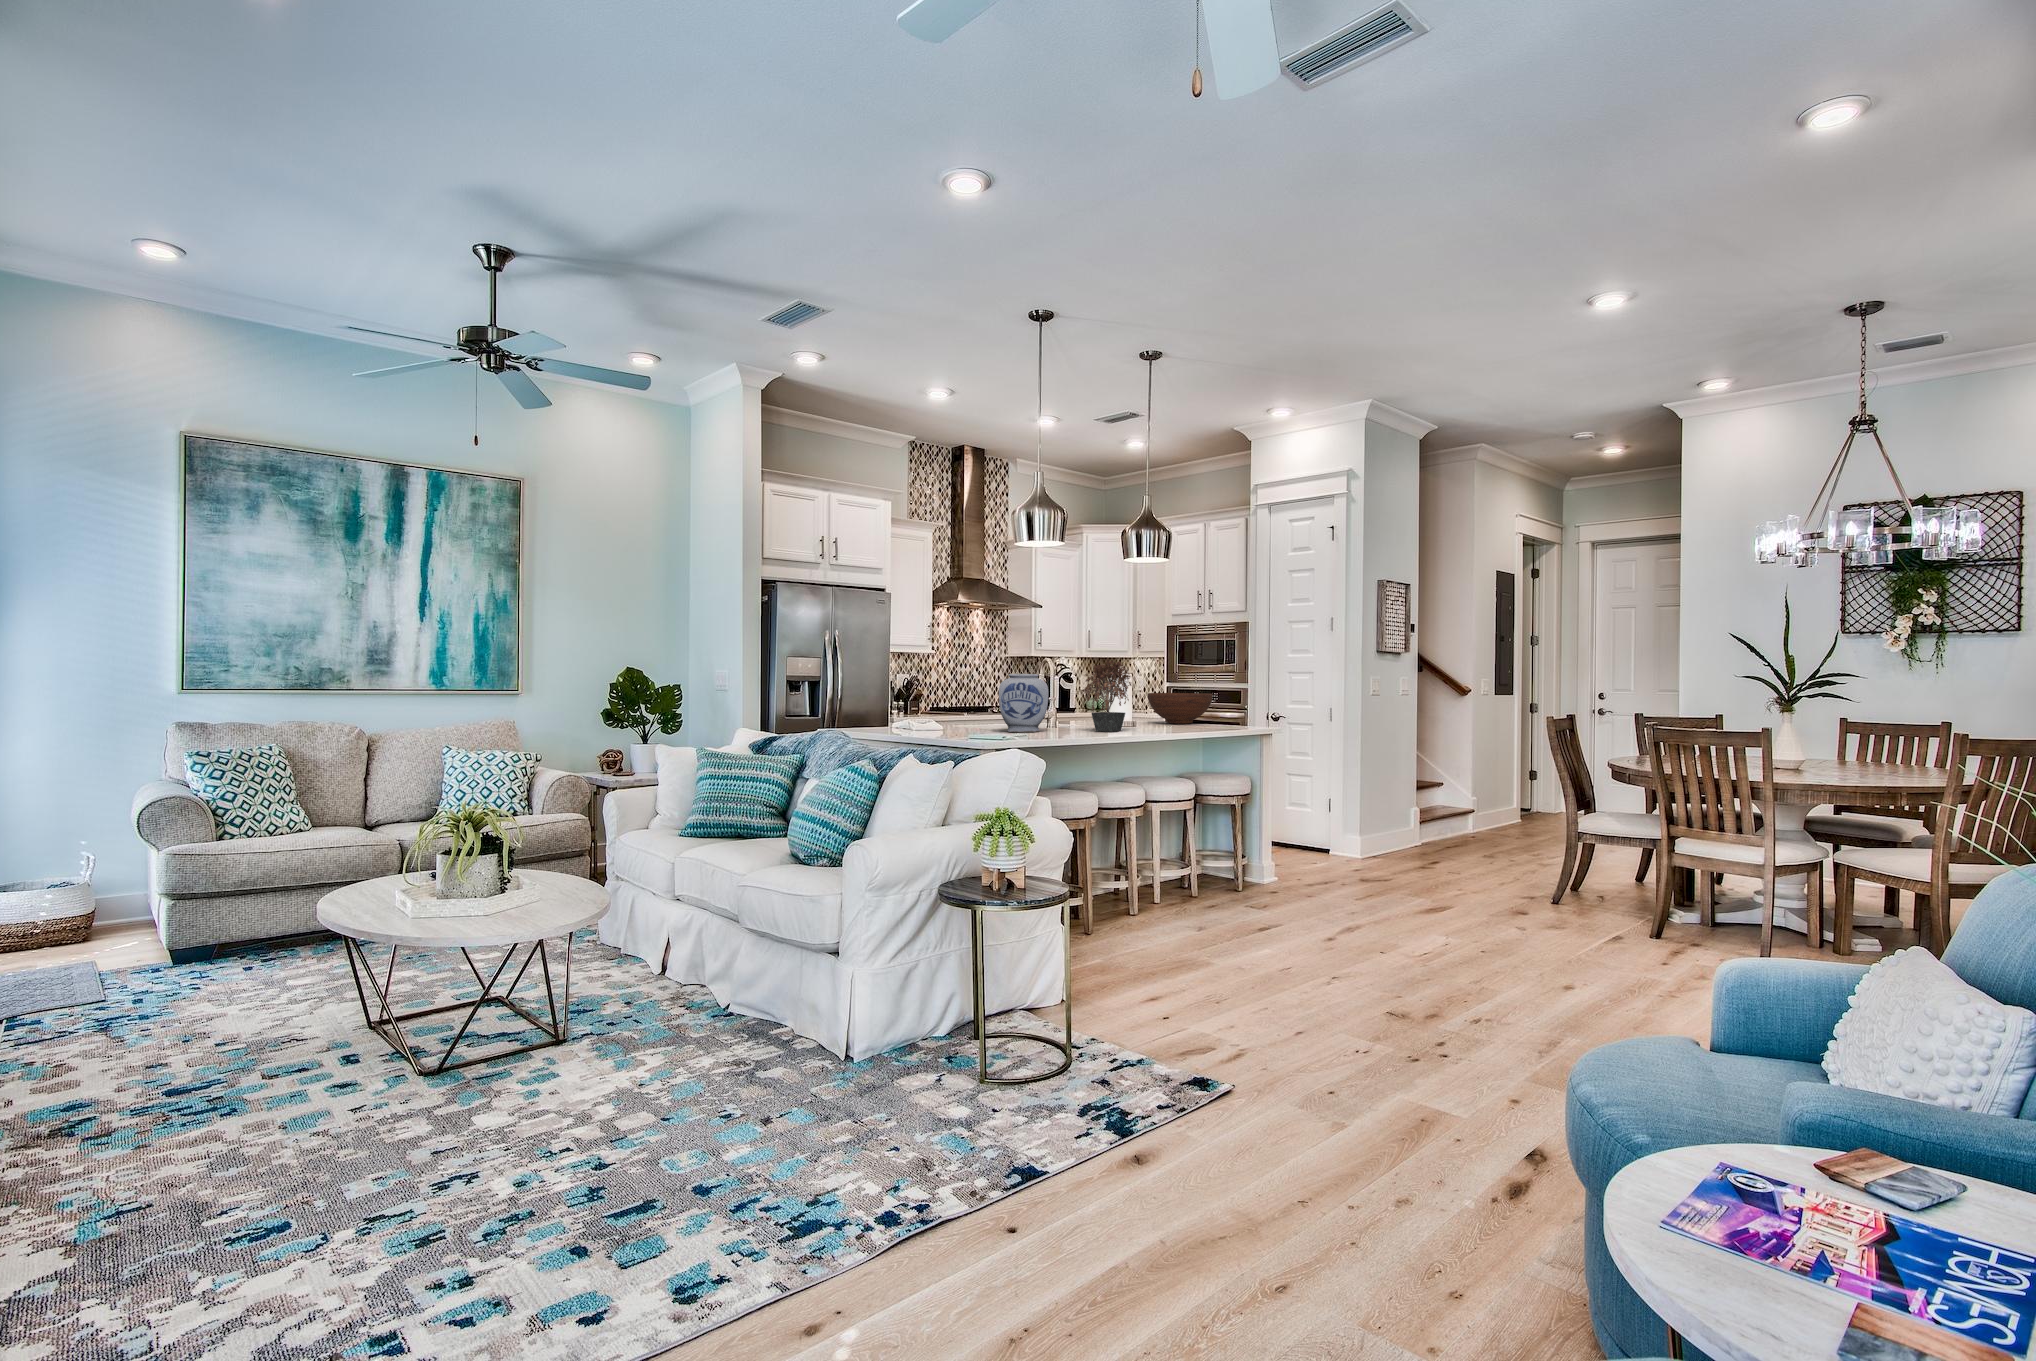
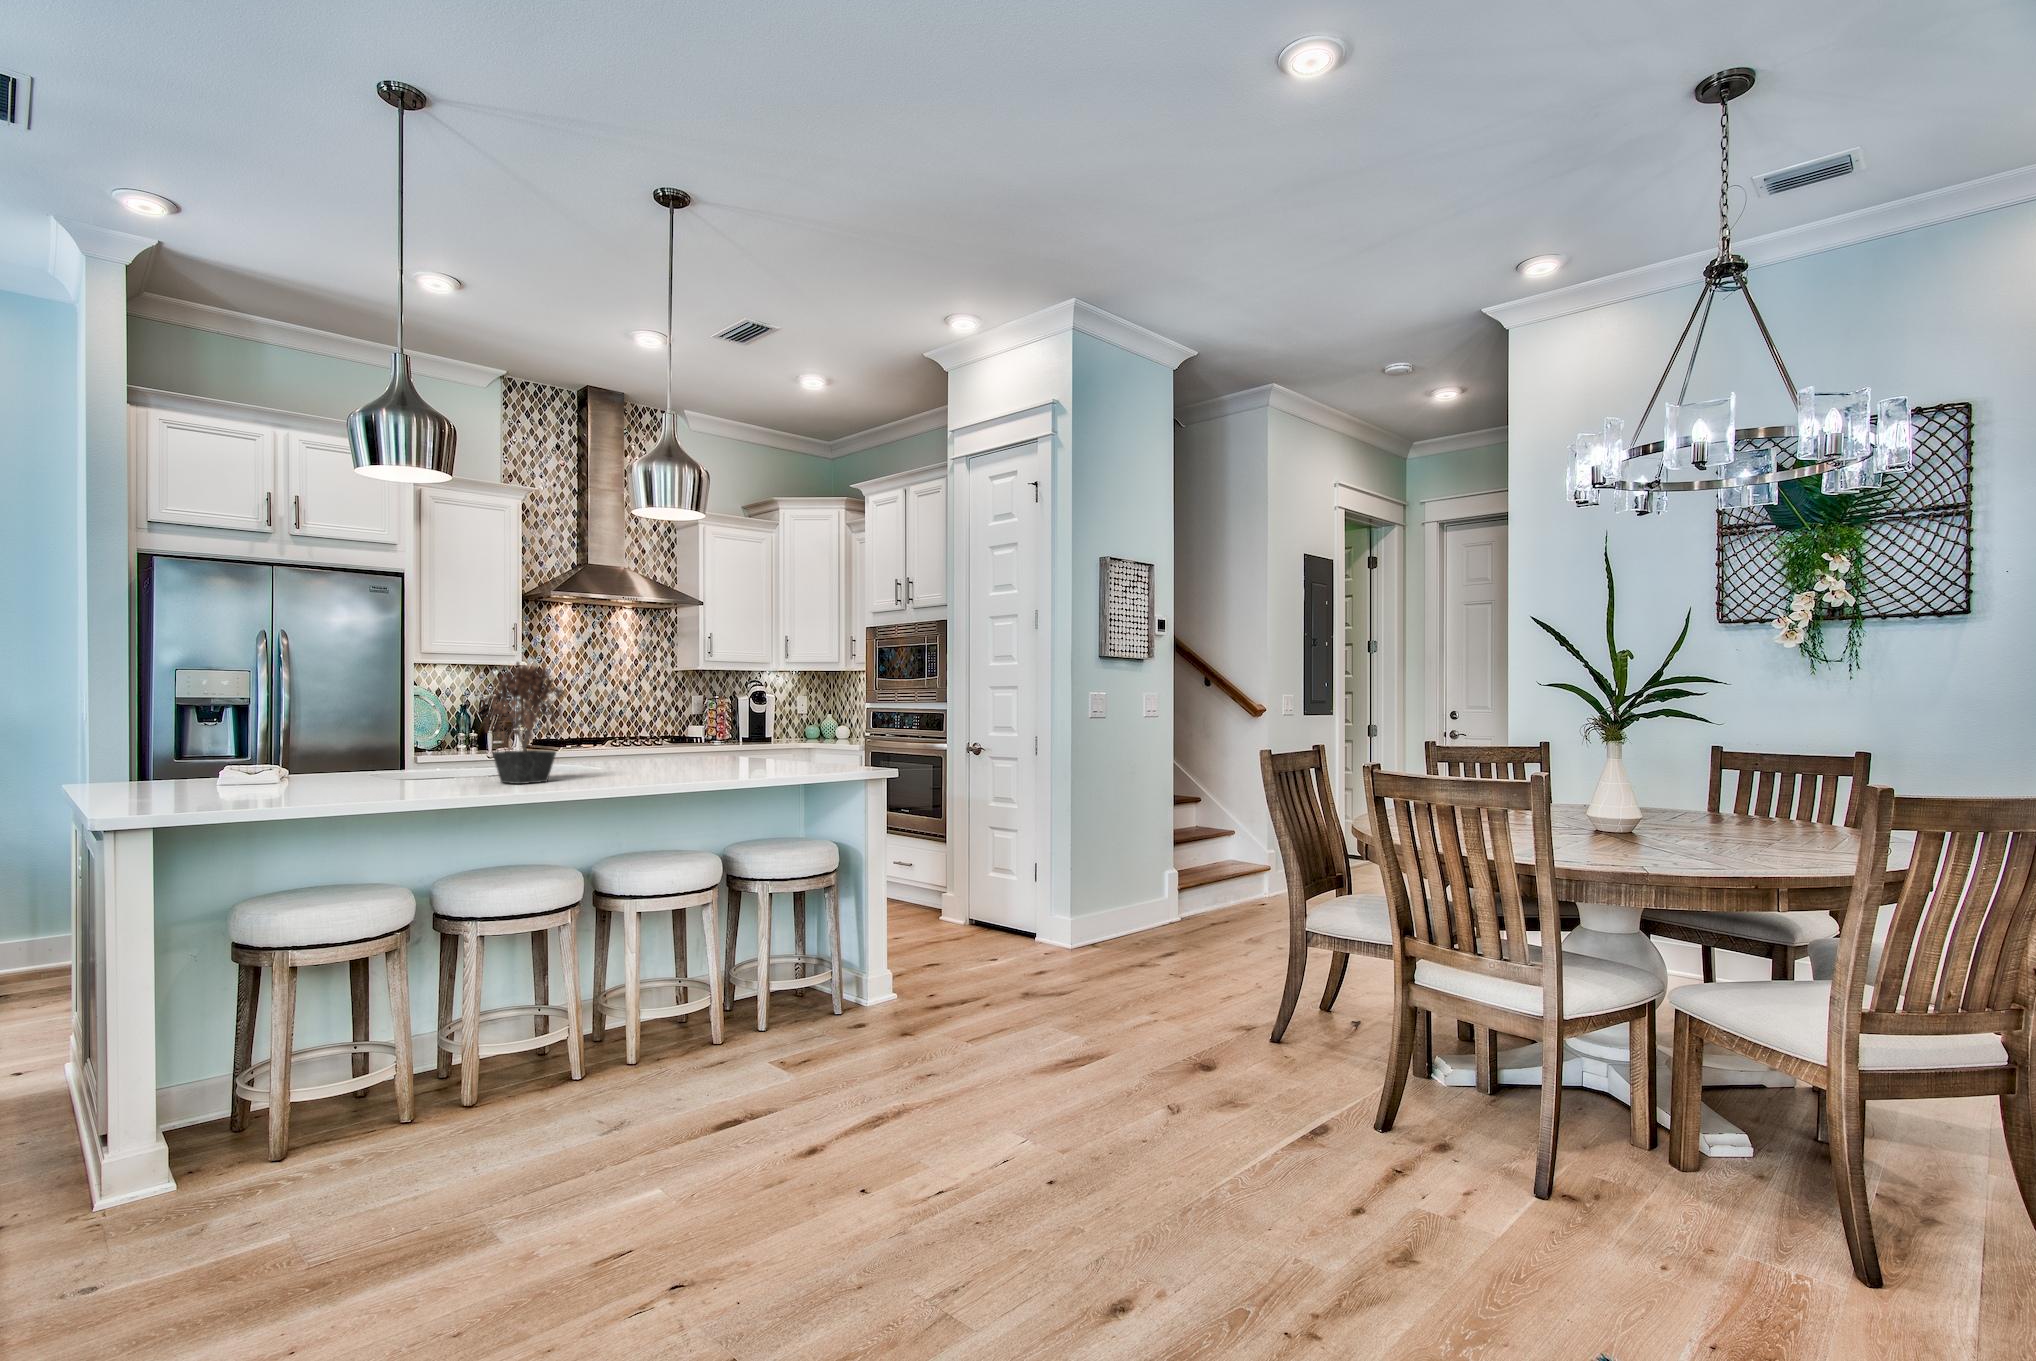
vase: present [999,674,1048,732] -> none [347,689,443,786]
fruit bowl: present [1147,693,1213,724] -> none [685,717,788,765]

